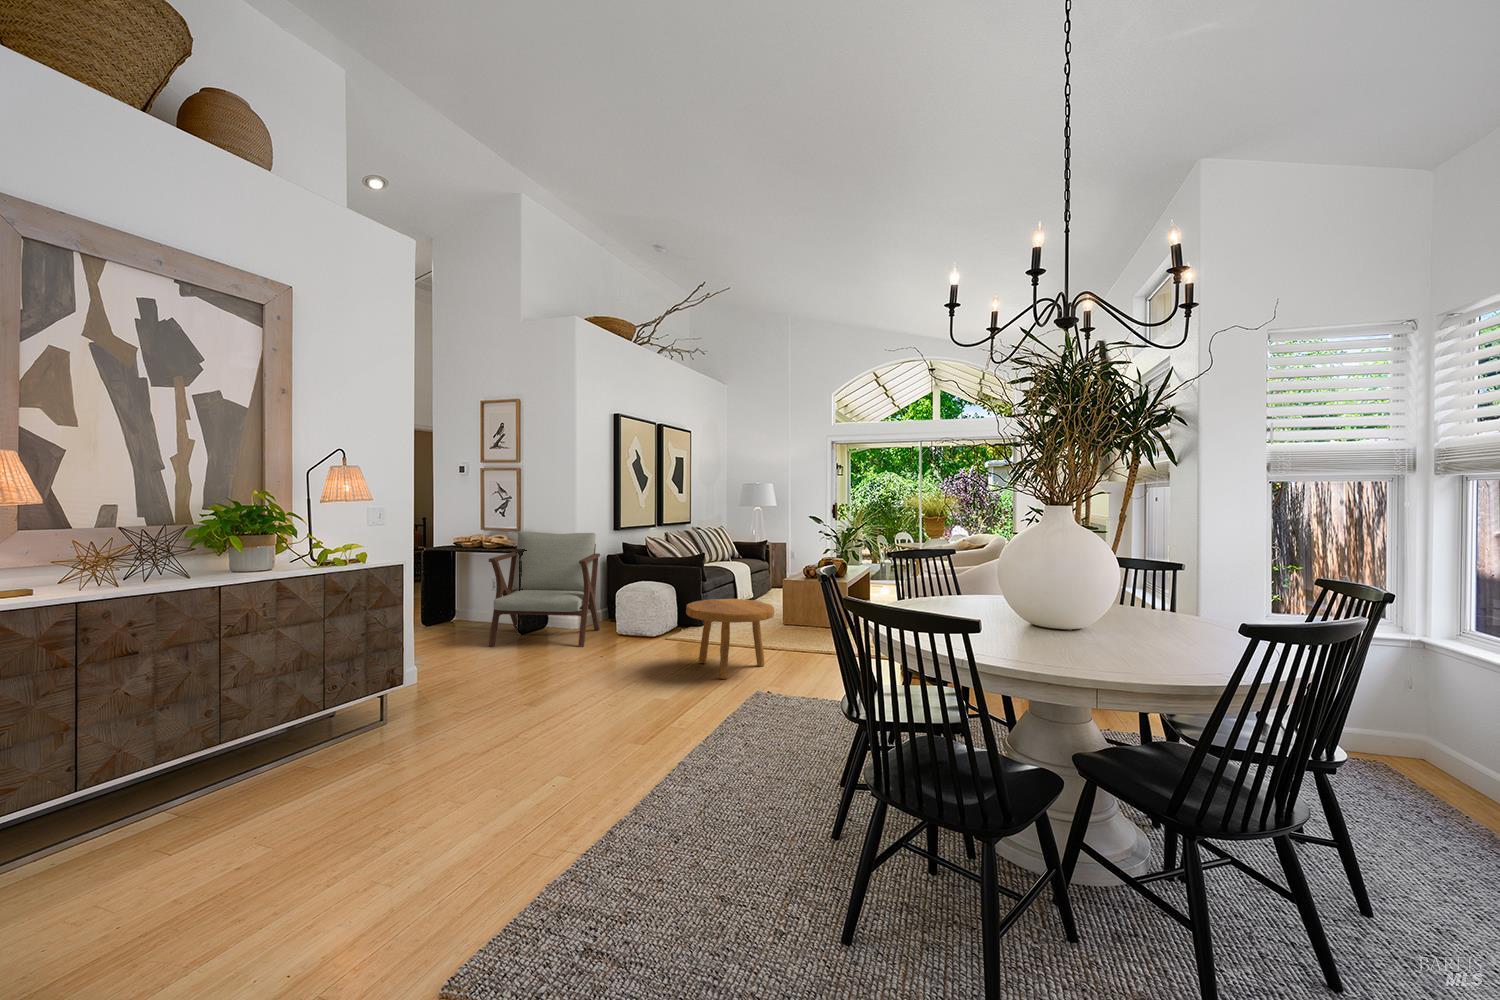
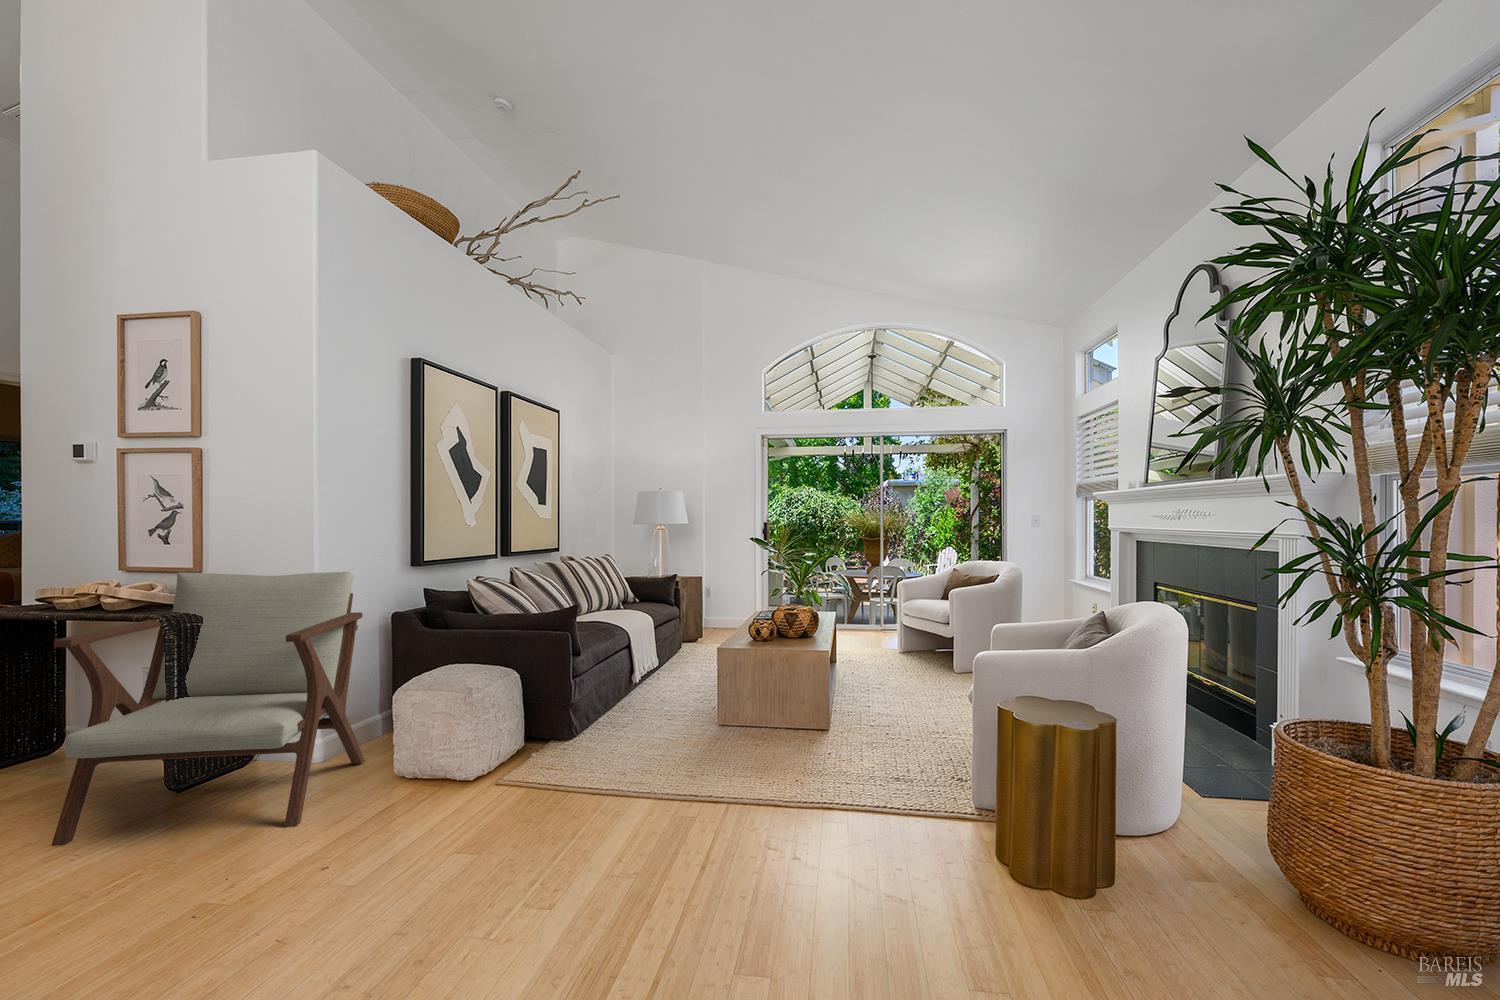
footstool: present [686,599,774,679] -> none [519,708,731,941]

